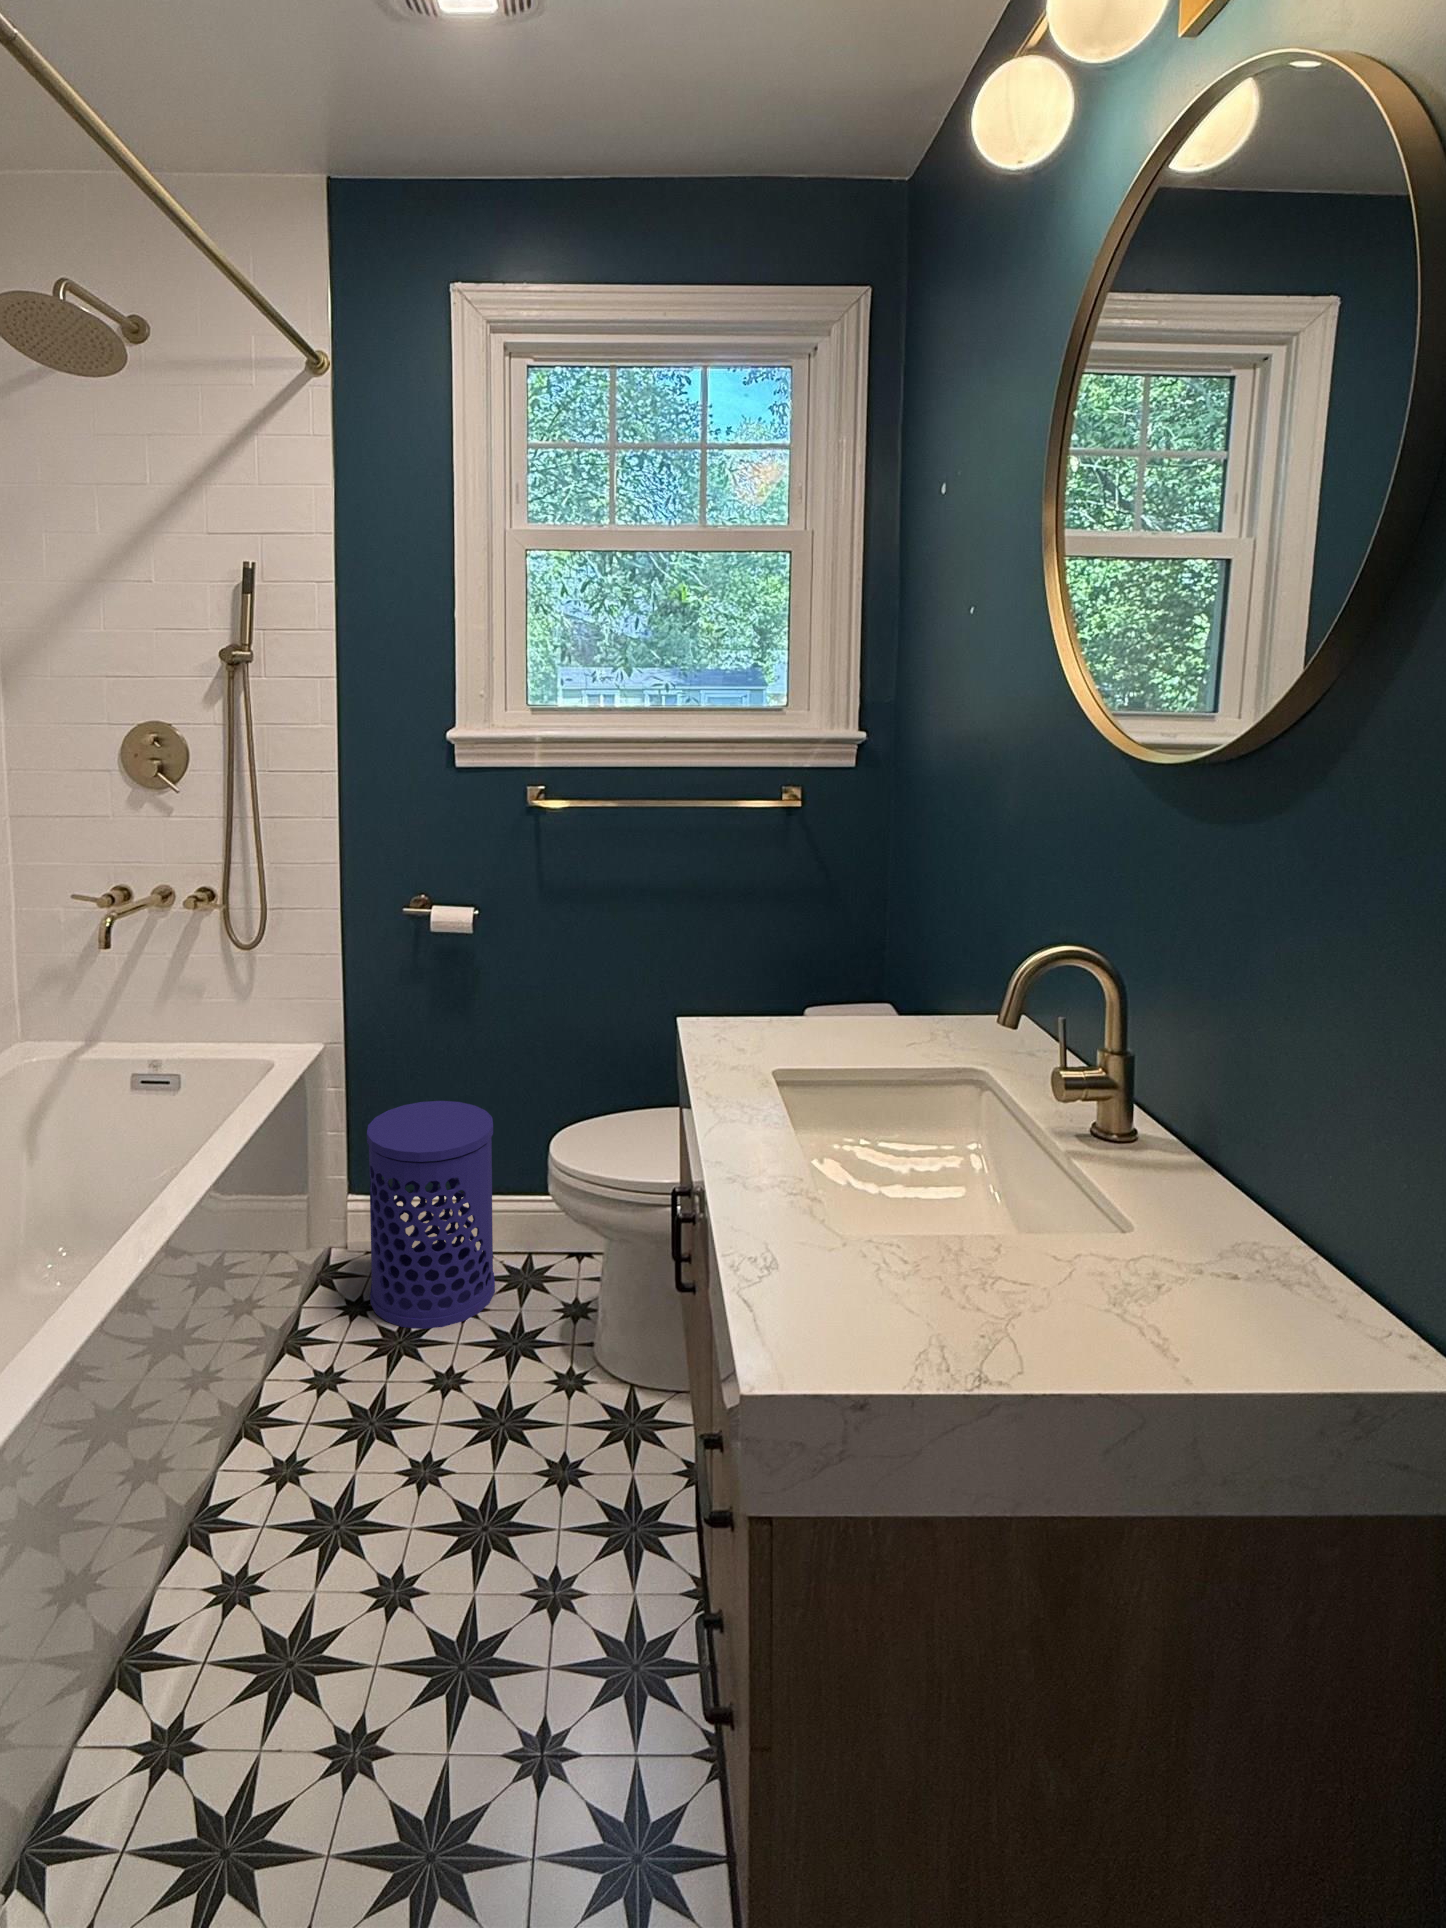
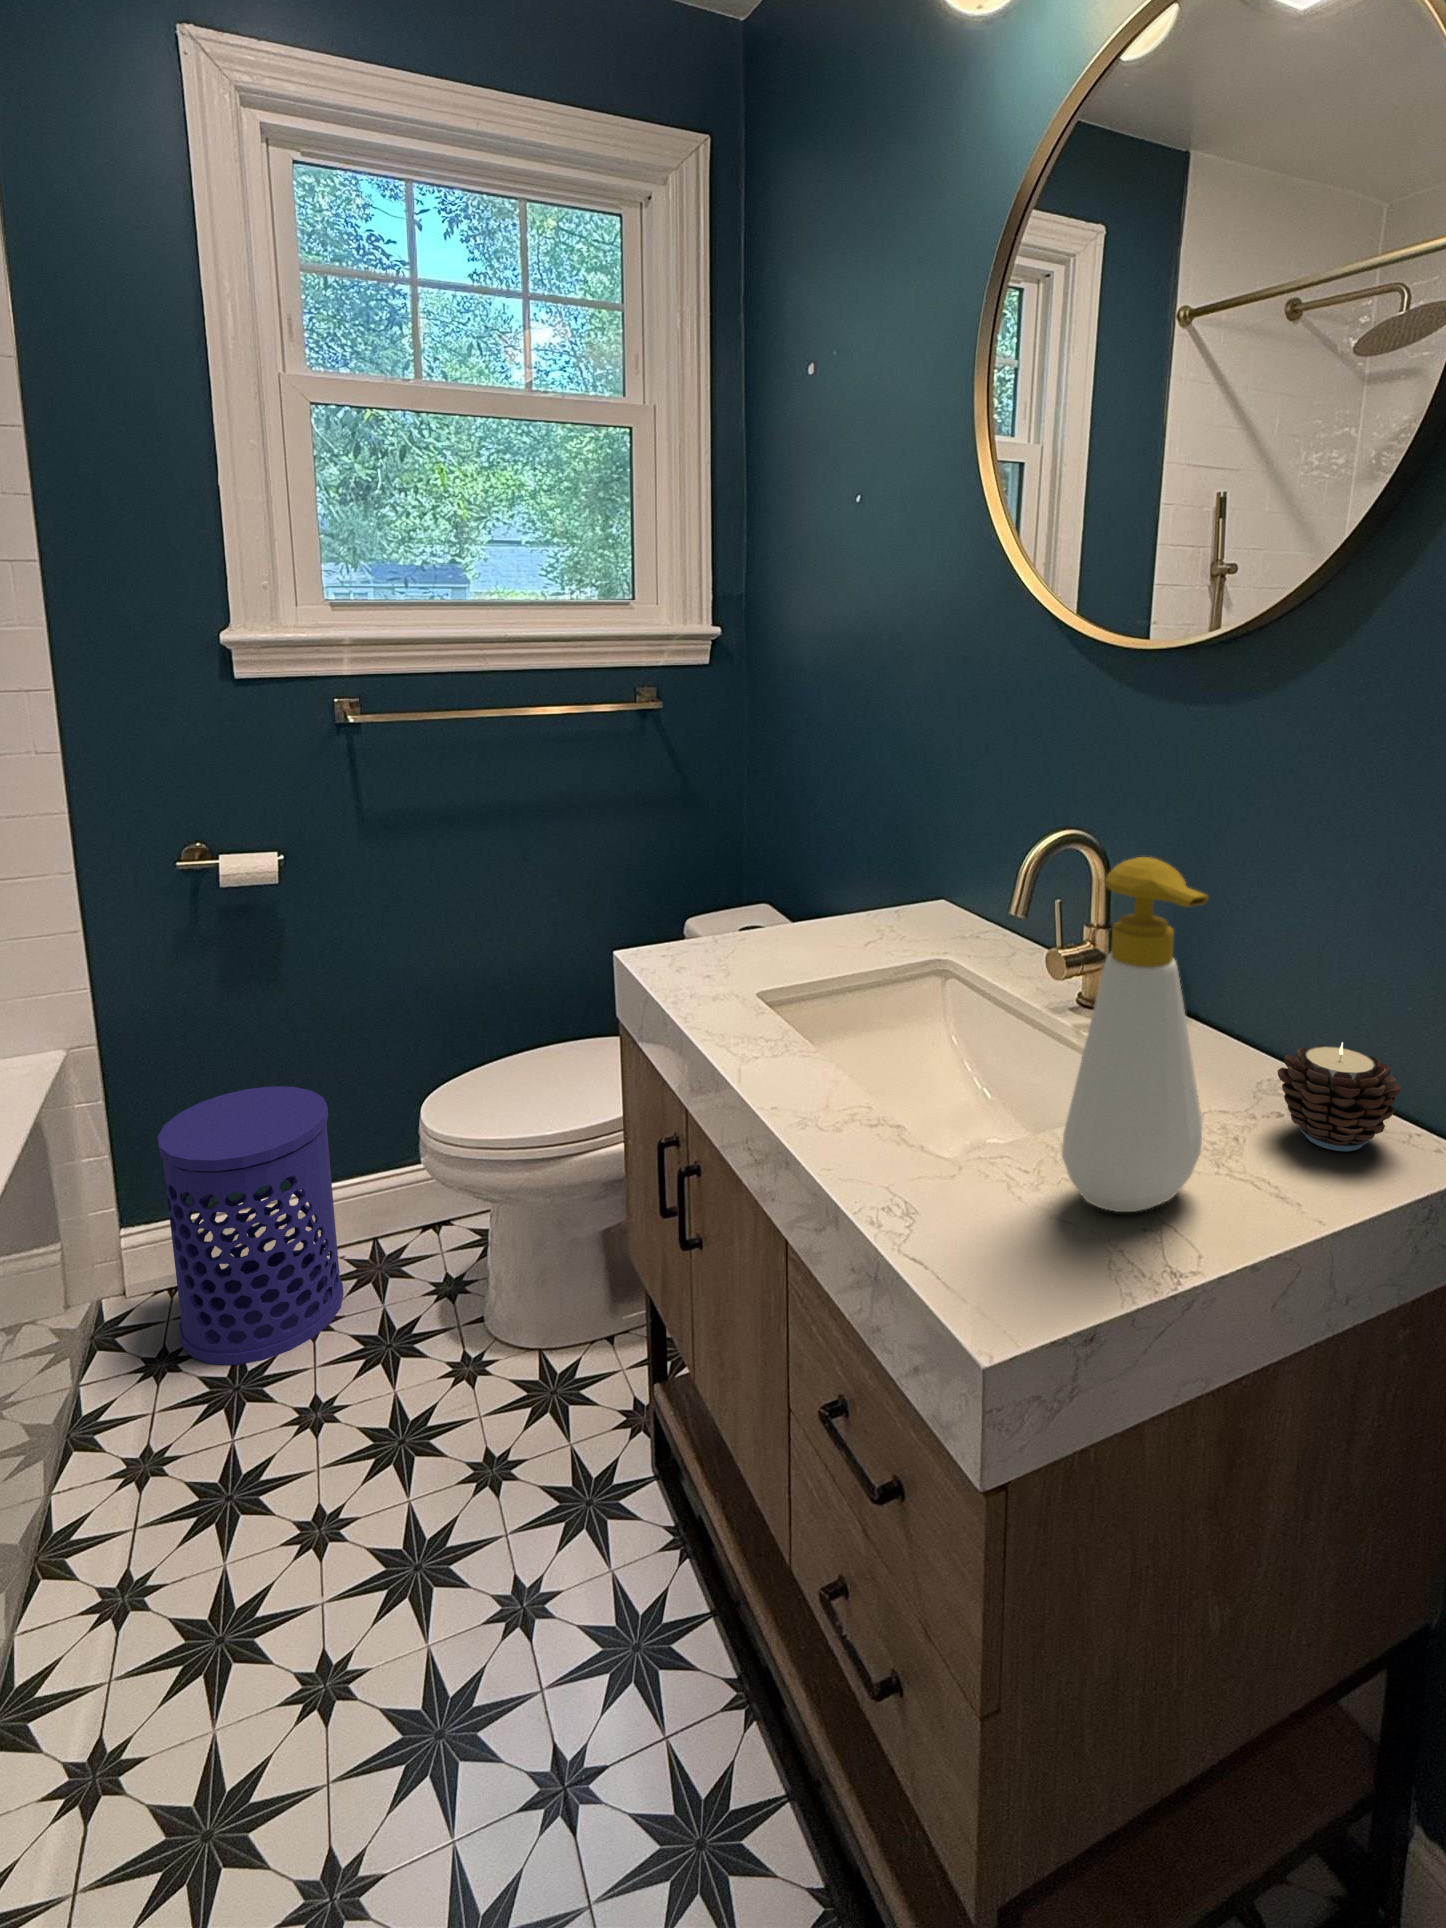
soap bottle: none [911,970,1063,1315] -> present [1062,857,1209,1212]
candle: none [1194,1198,1328,1318] -> present [1278,1042,1401,1151]

